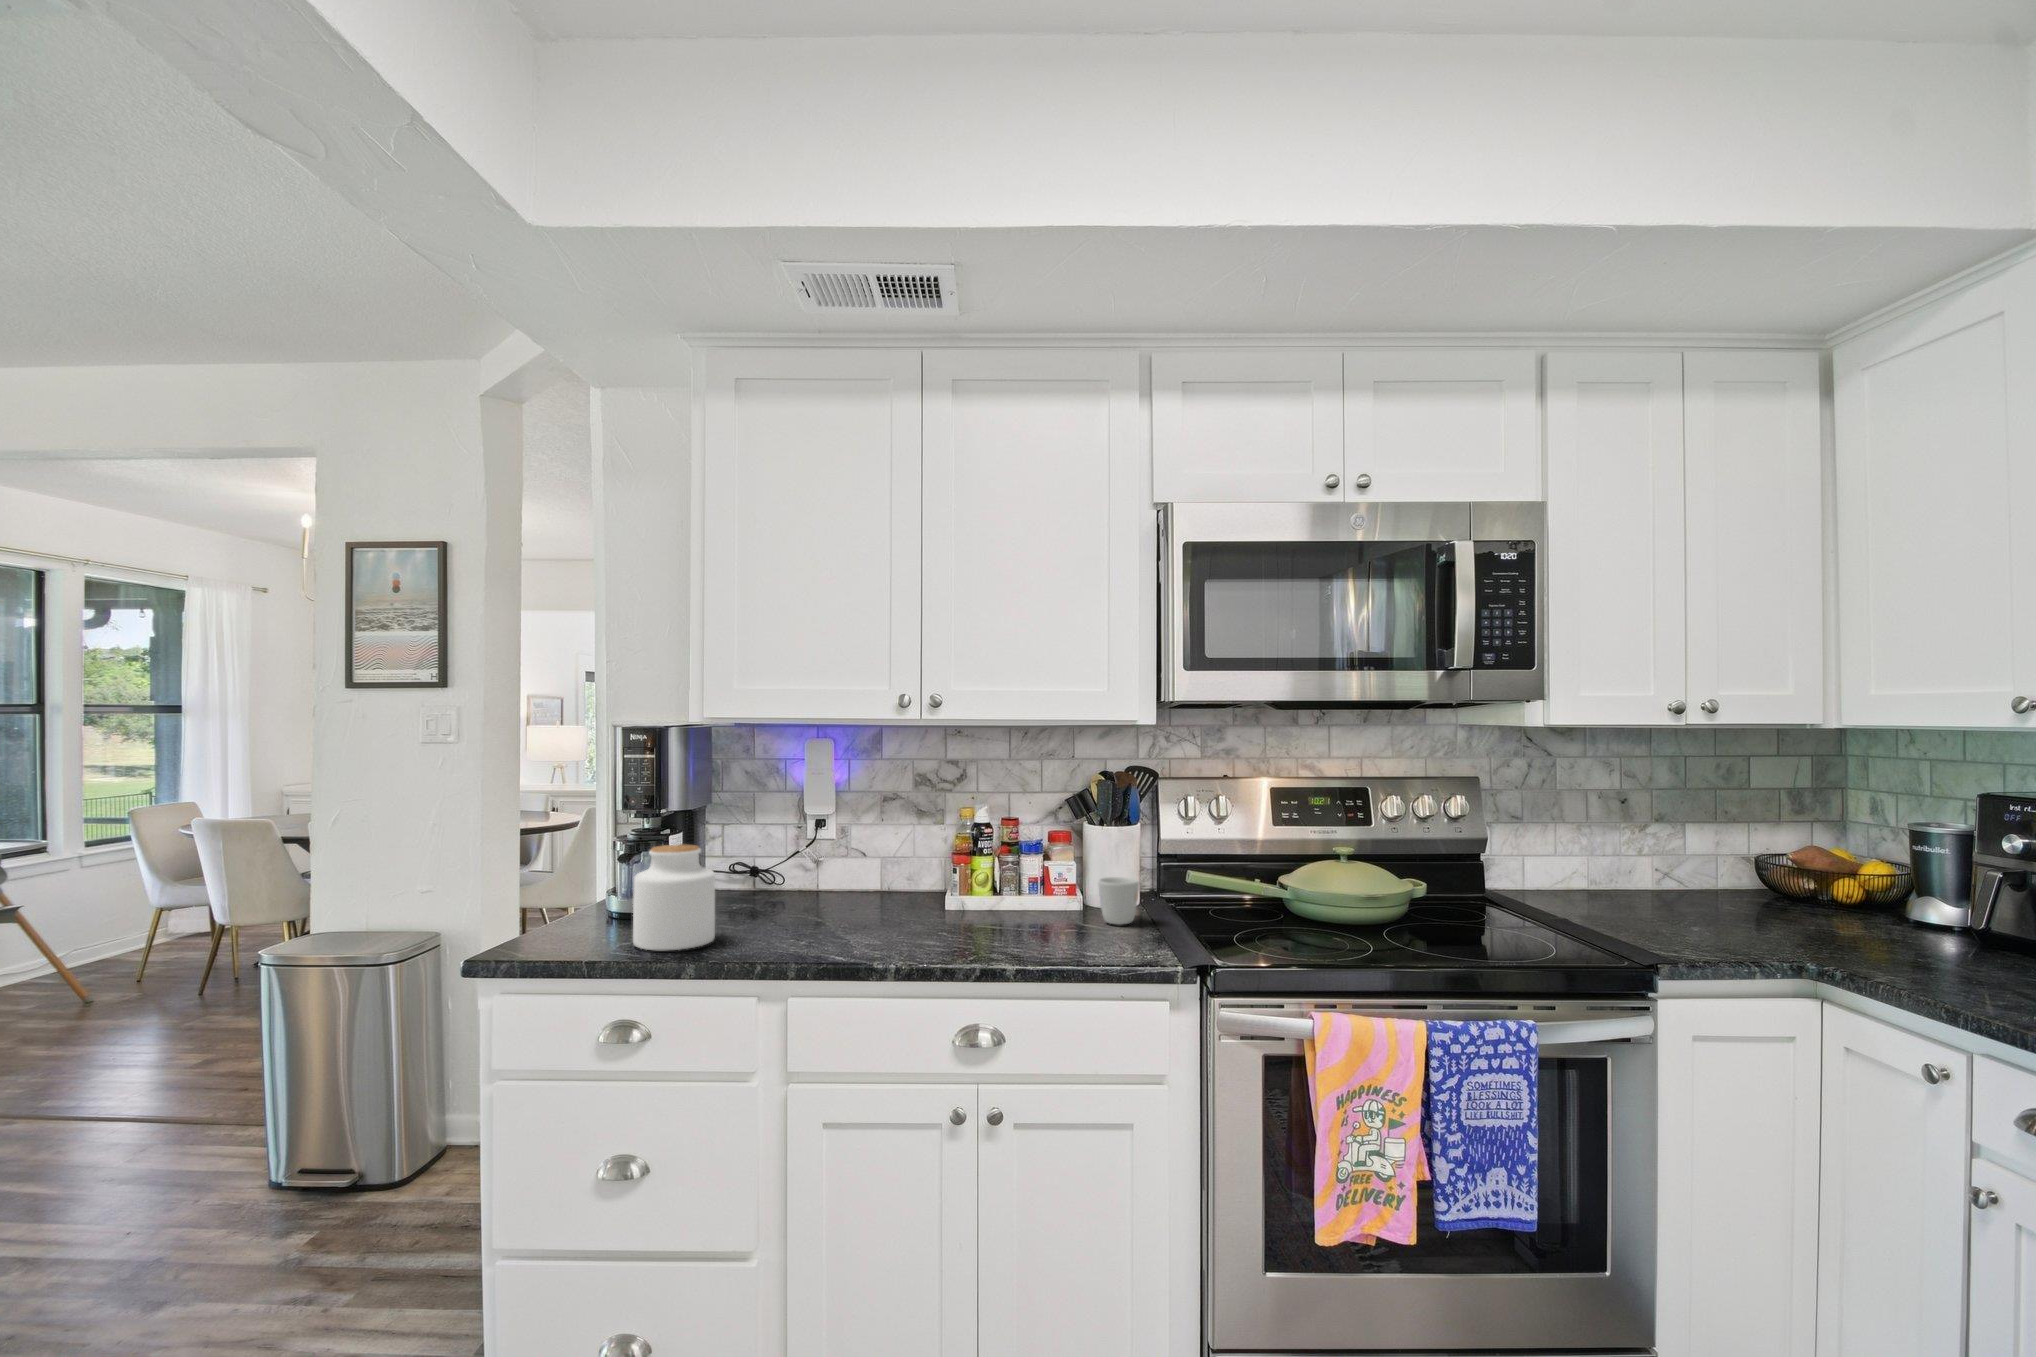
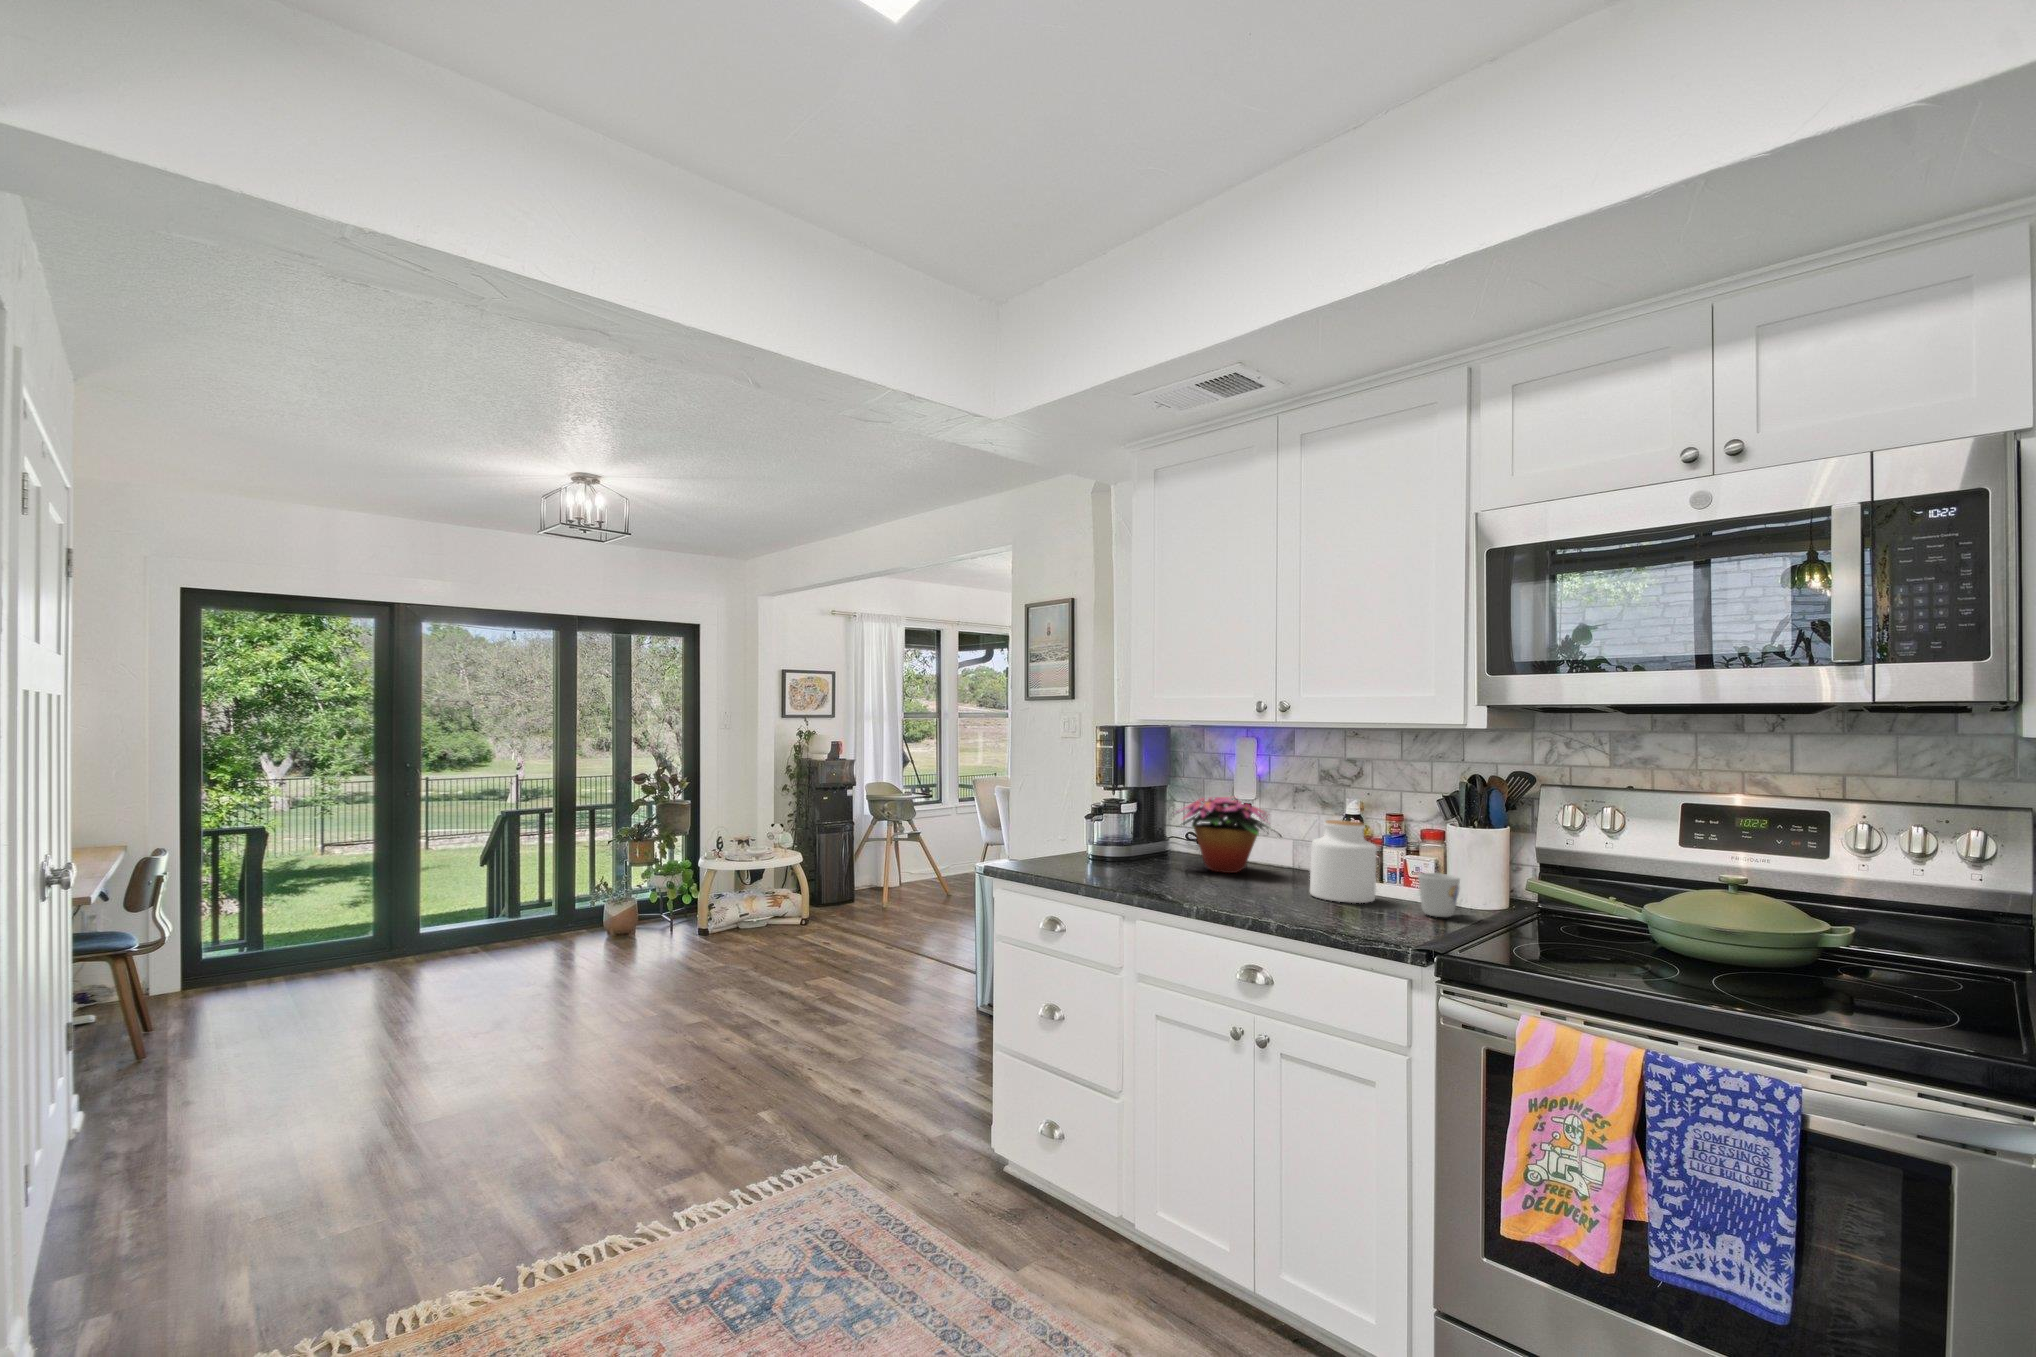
flower arrangement: none [760,815,898,914] -> present [1183,797,1267,873]
jar: present [633,844,715,950] -> present [1310,820,1376,903]

